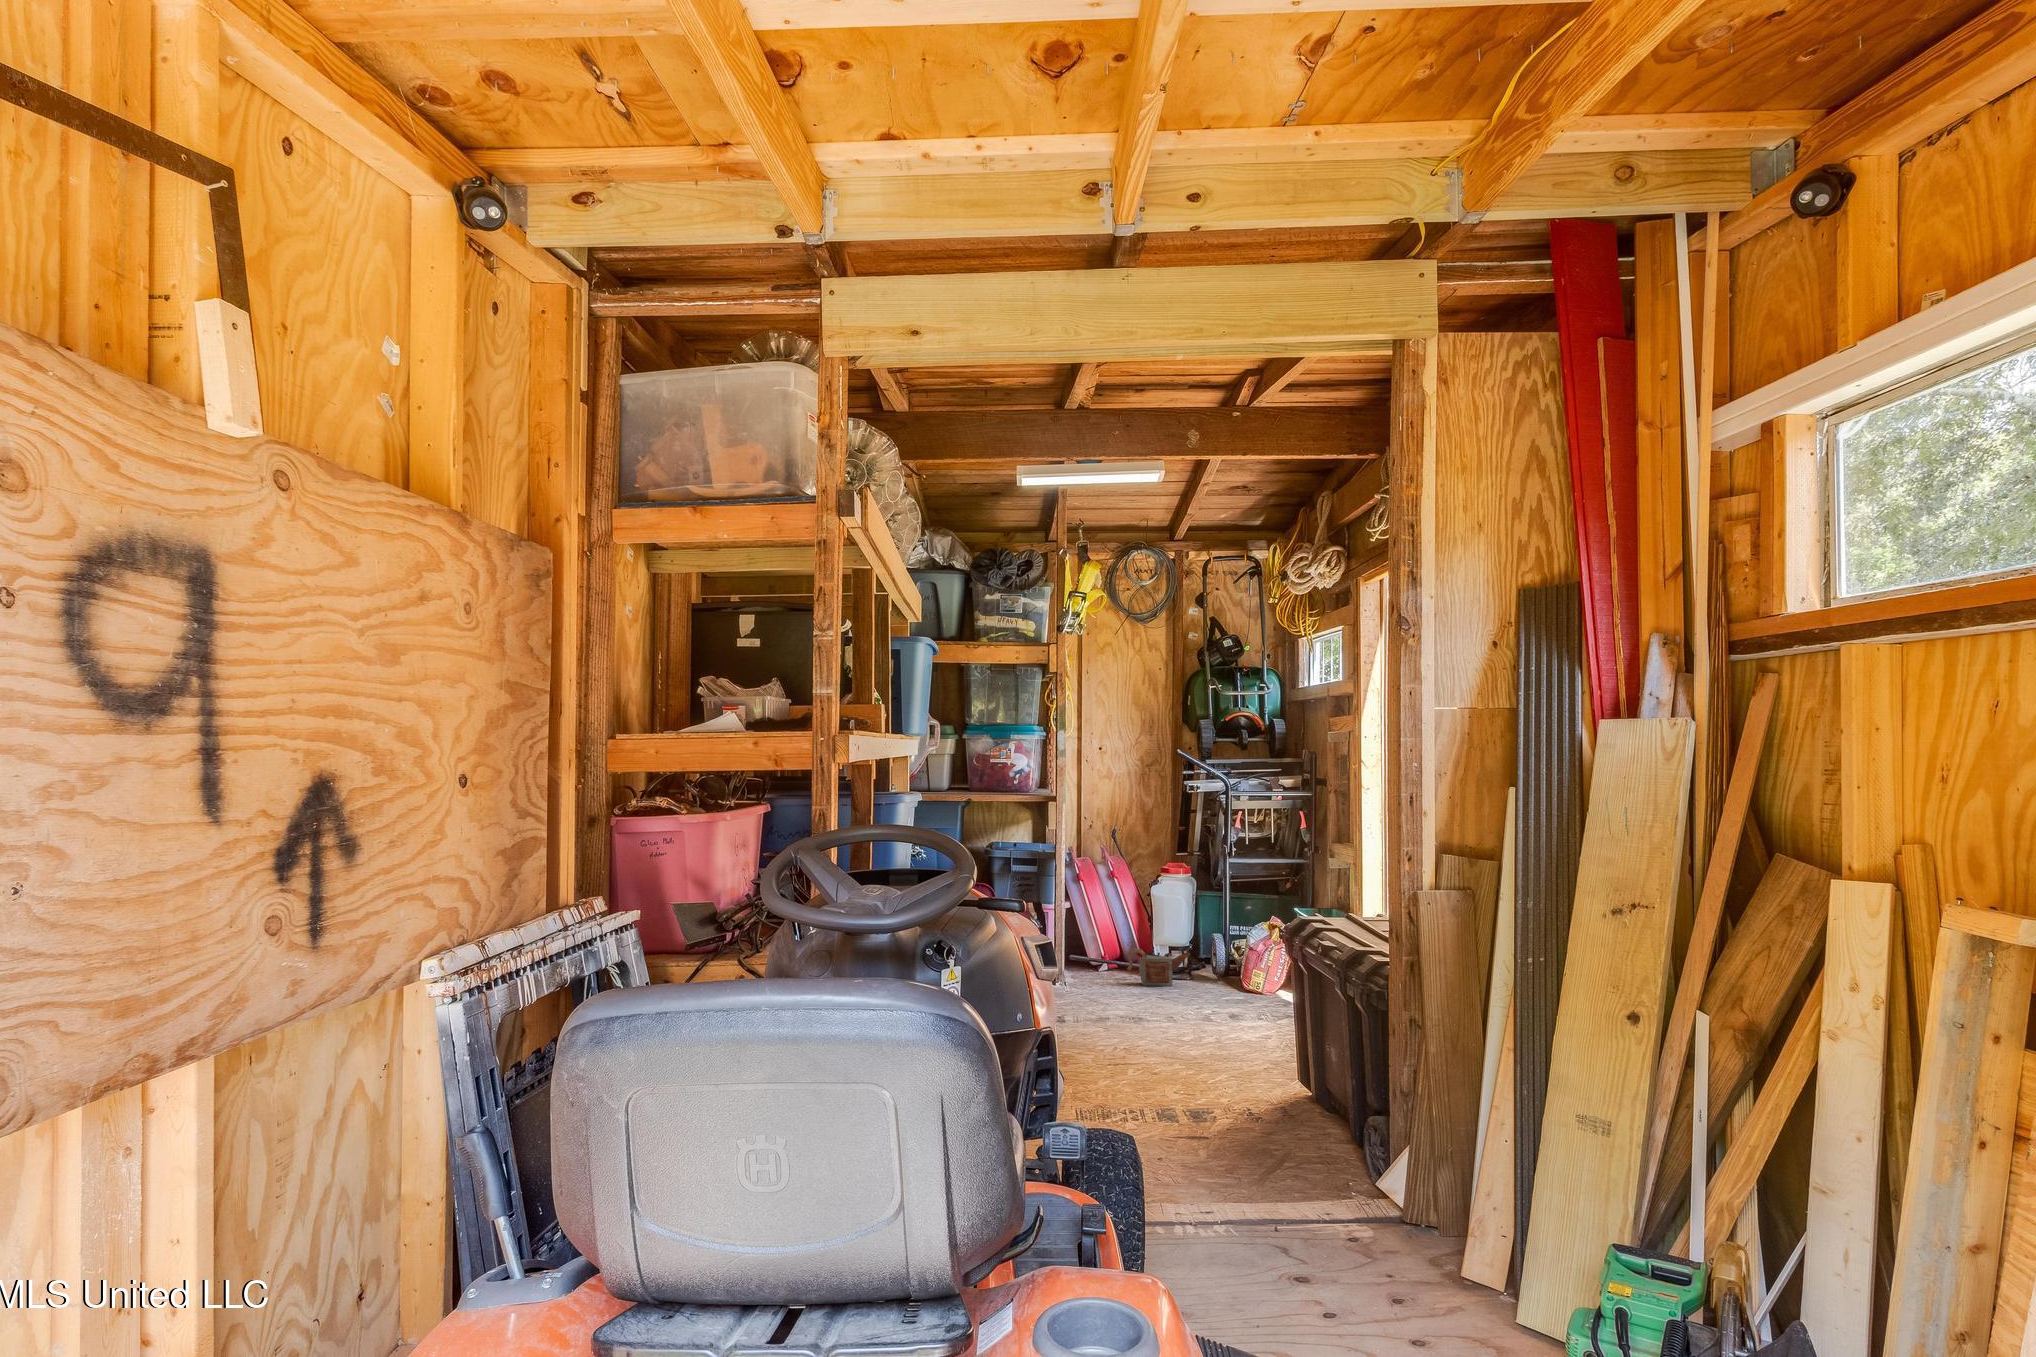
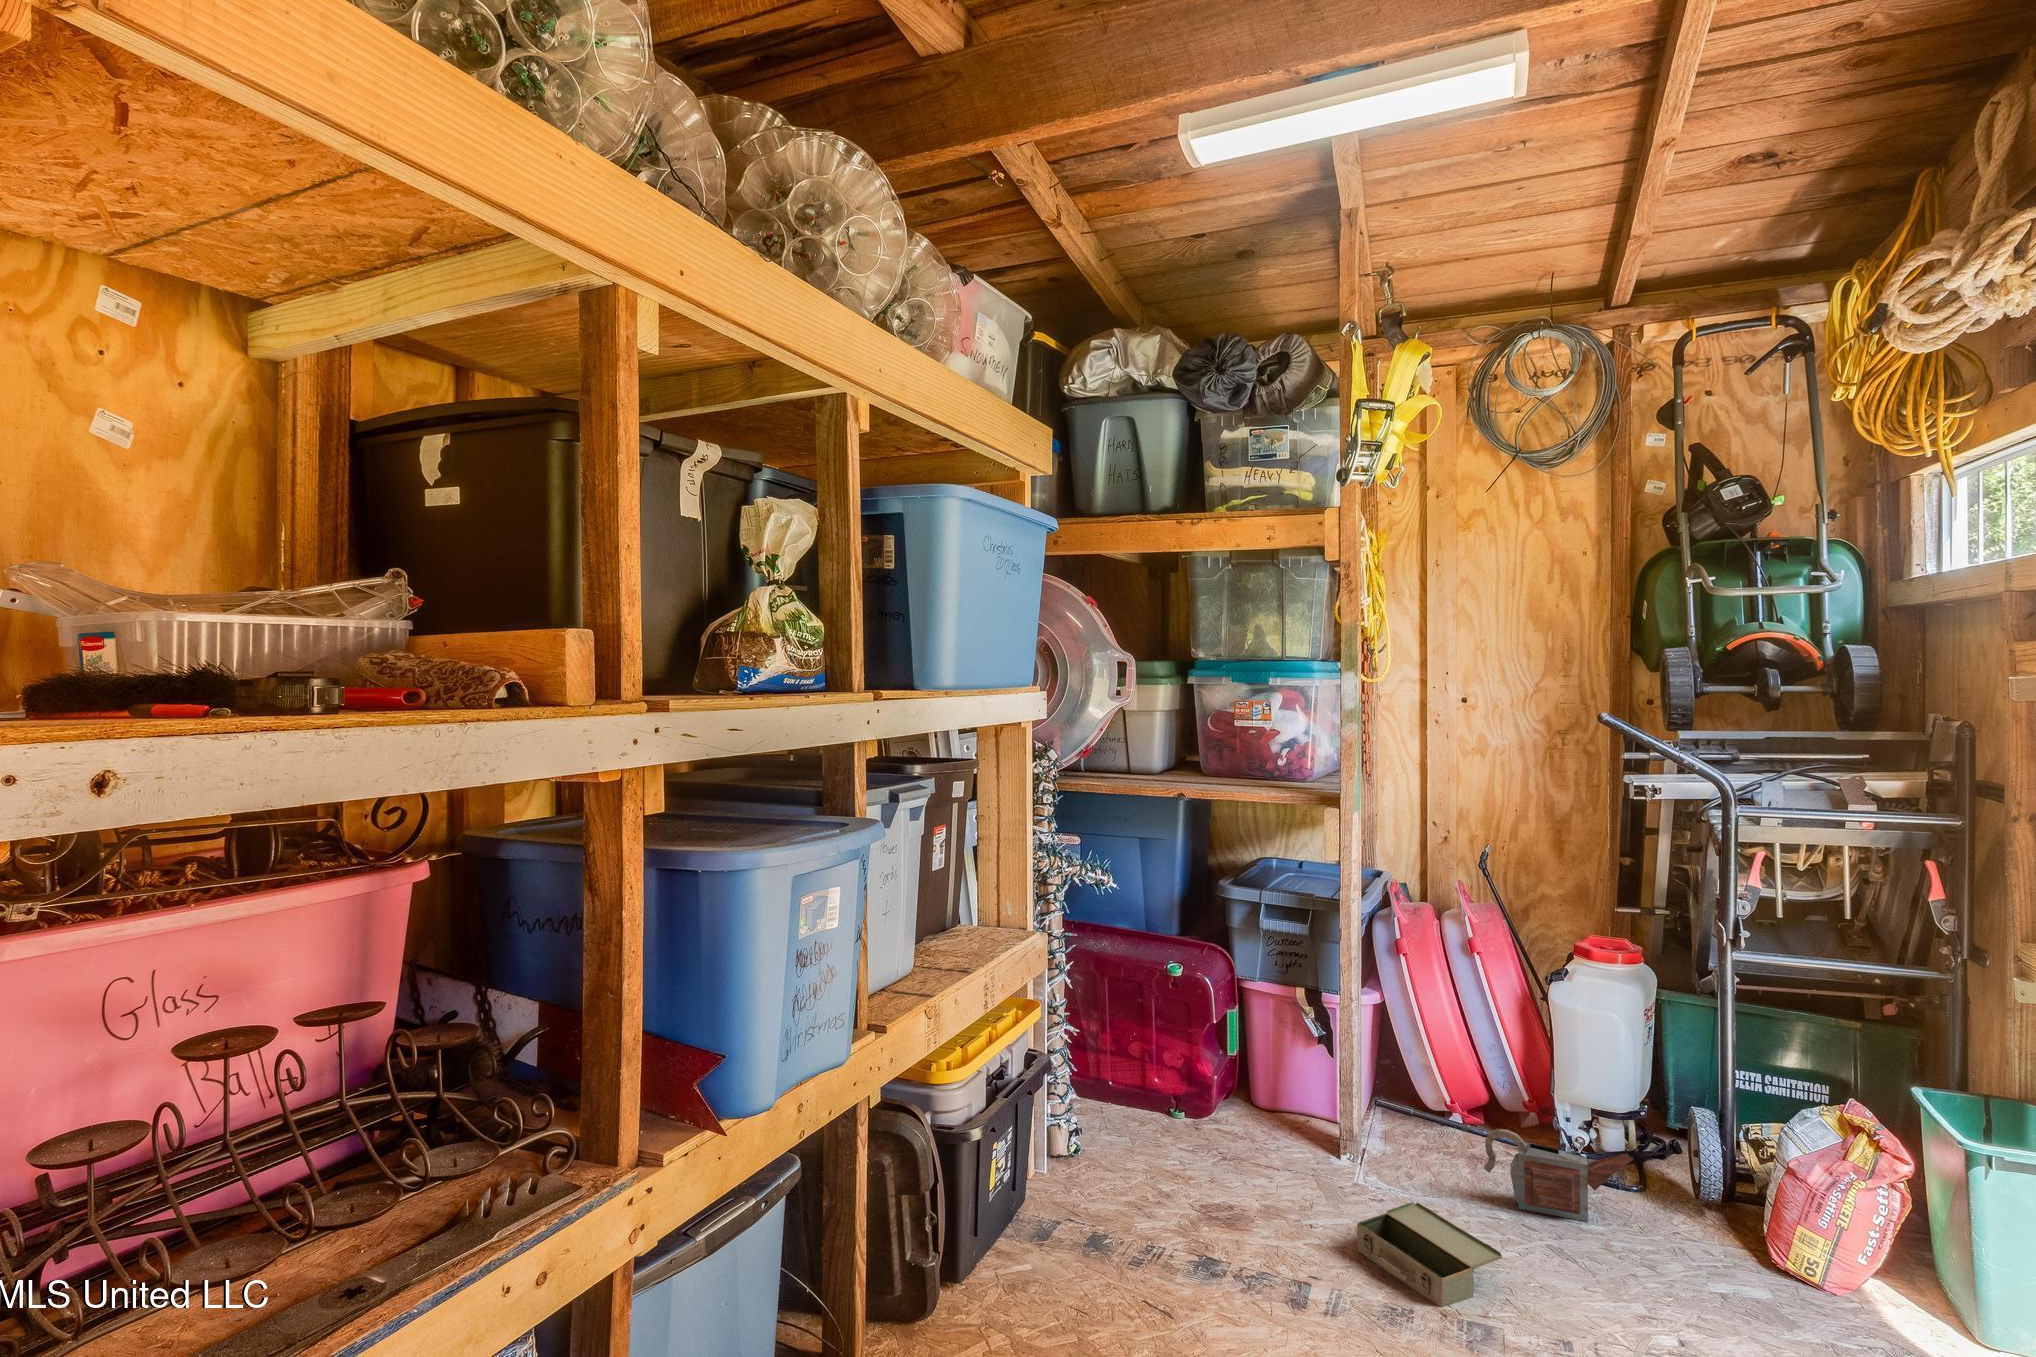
toolbox: none [1079,979,1143,1012] -> present [1357,1202,1502,1307]

